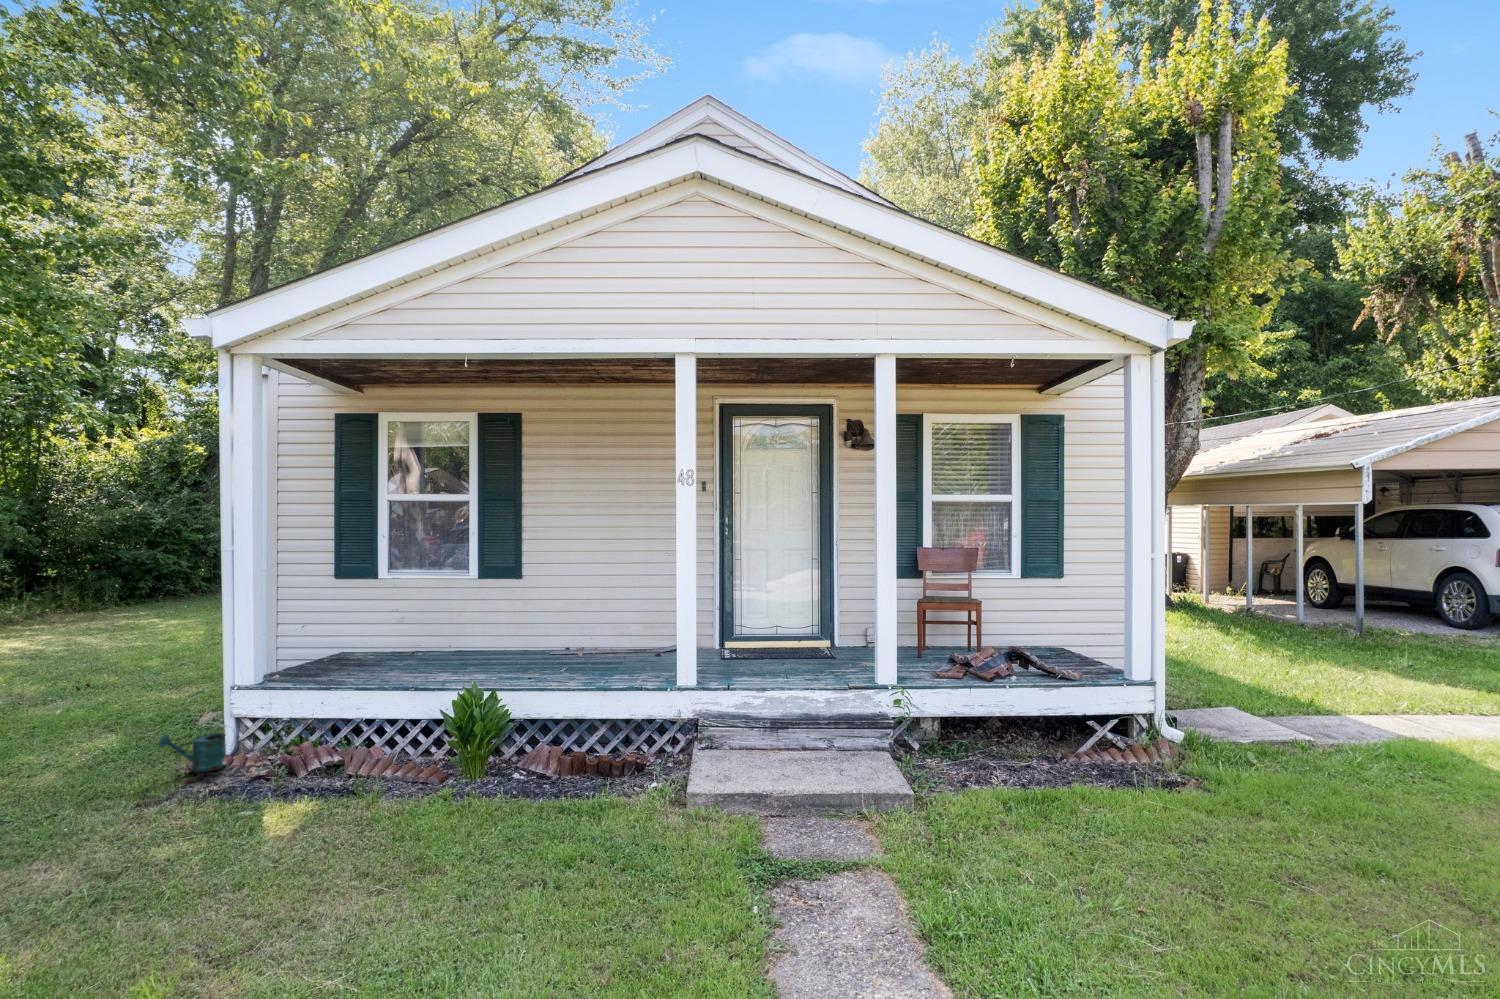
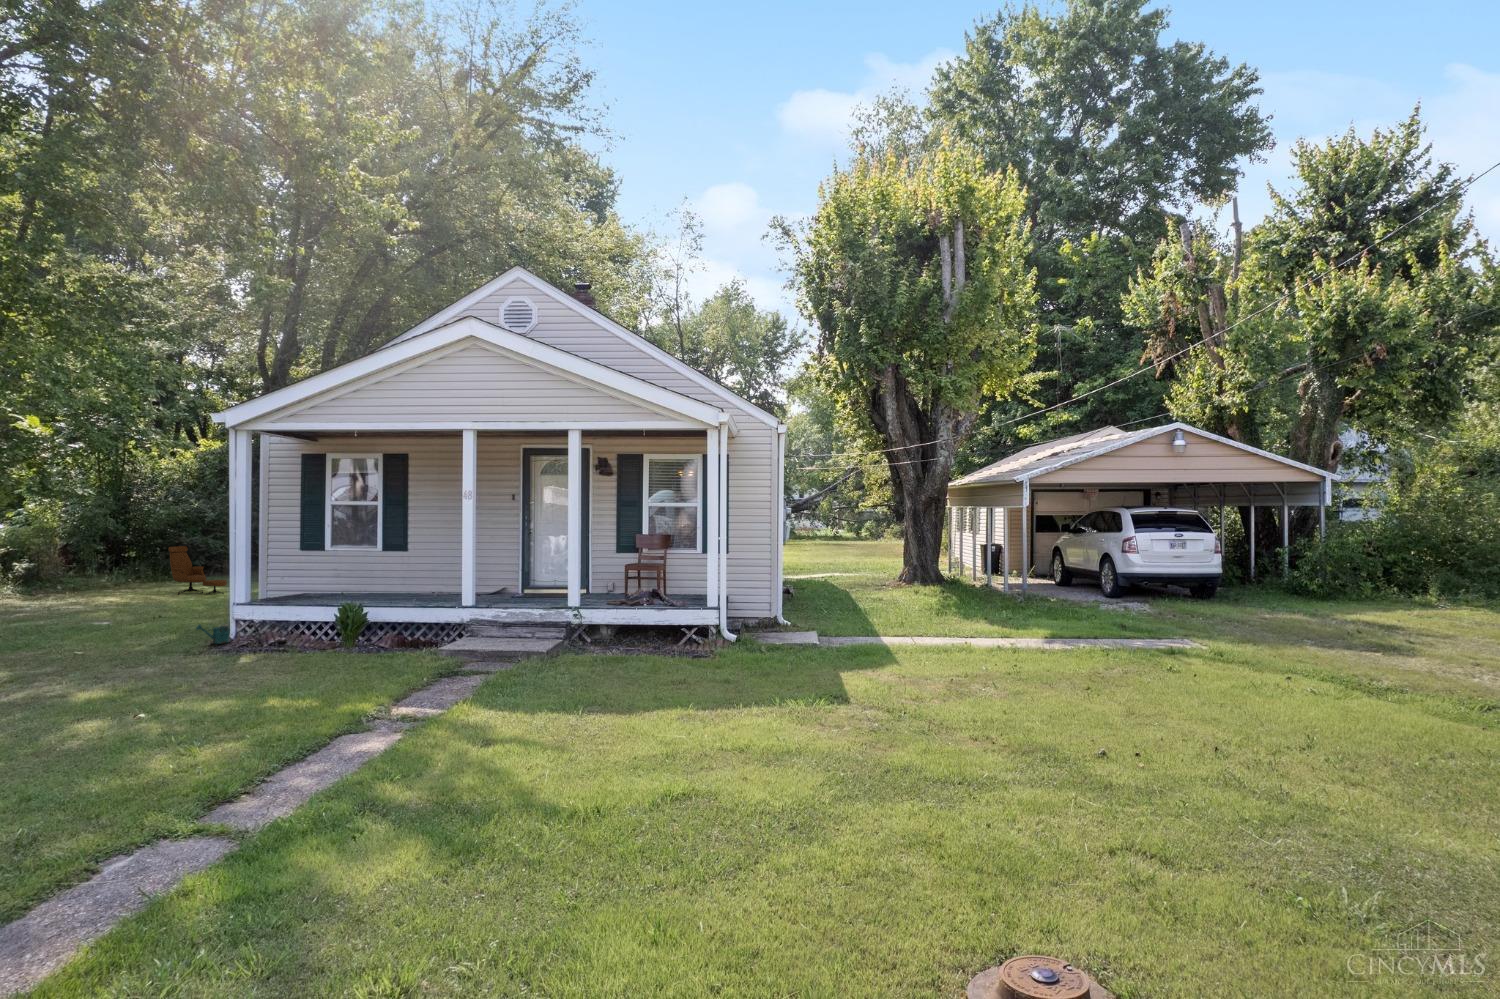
lounge chair: none [101,567,190,639] -> present [169,546,227,595]

